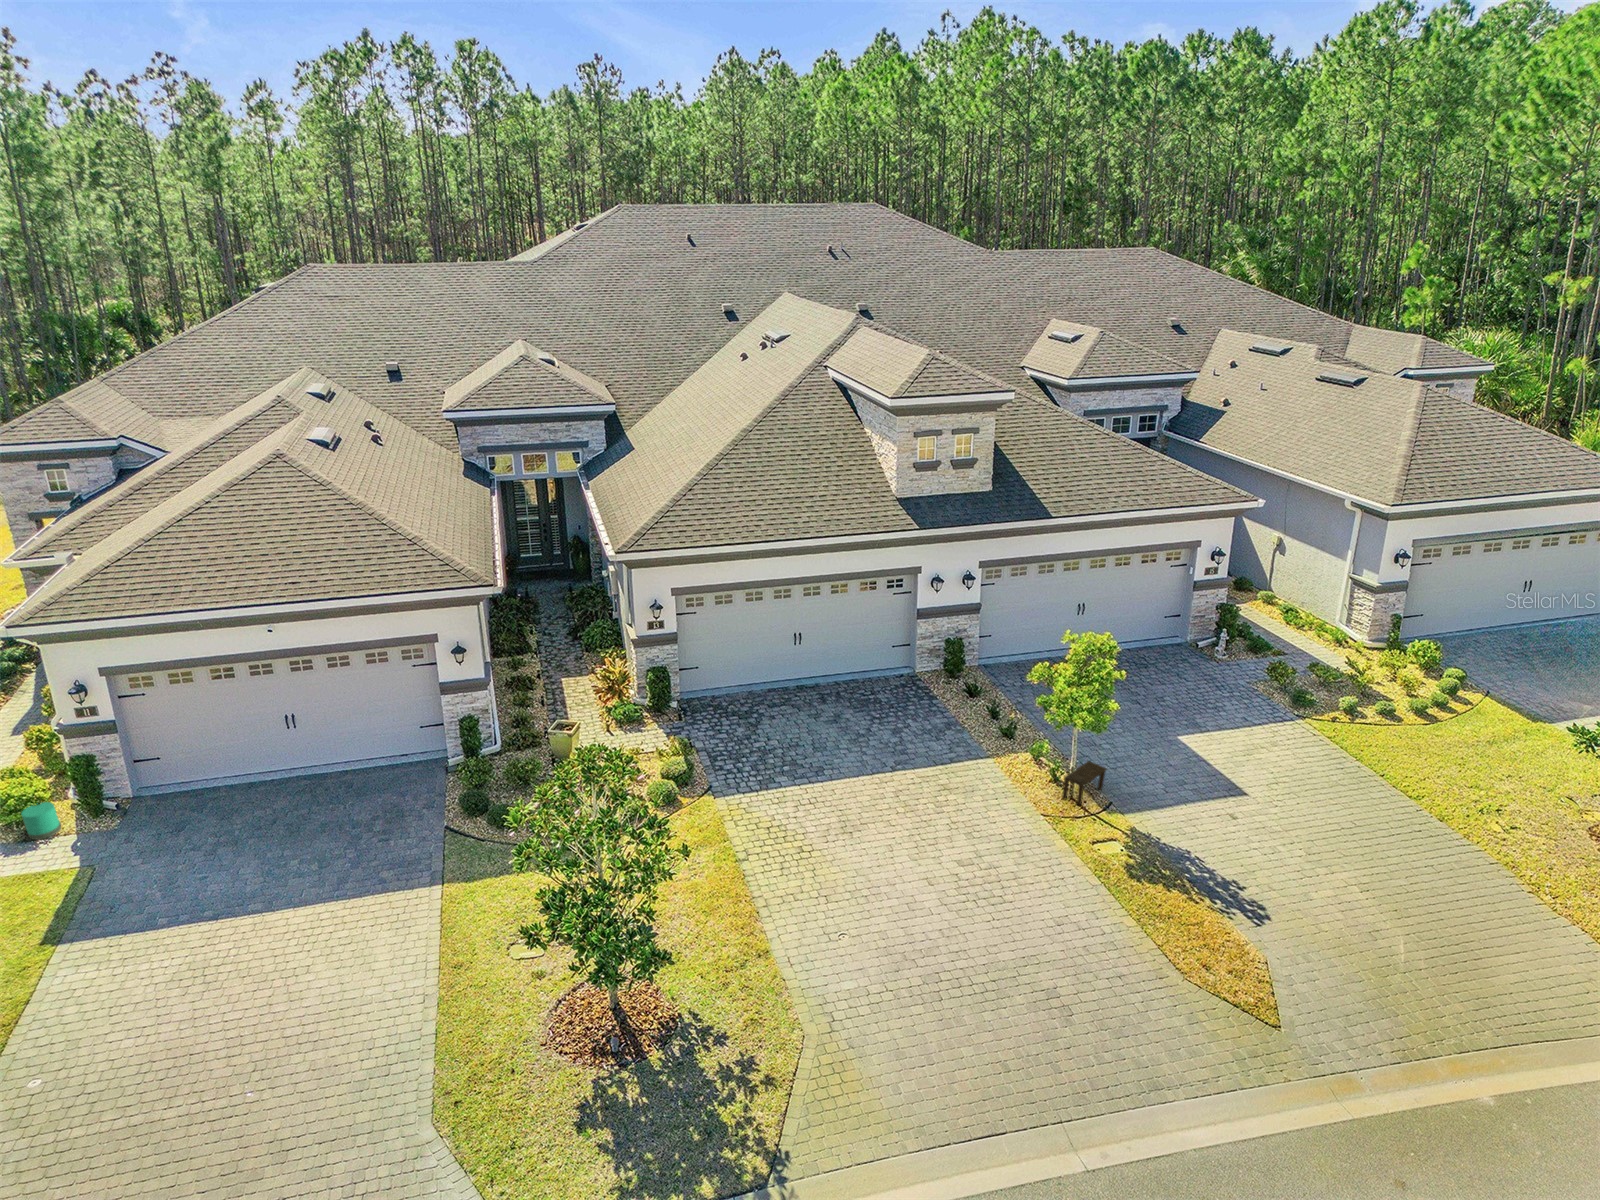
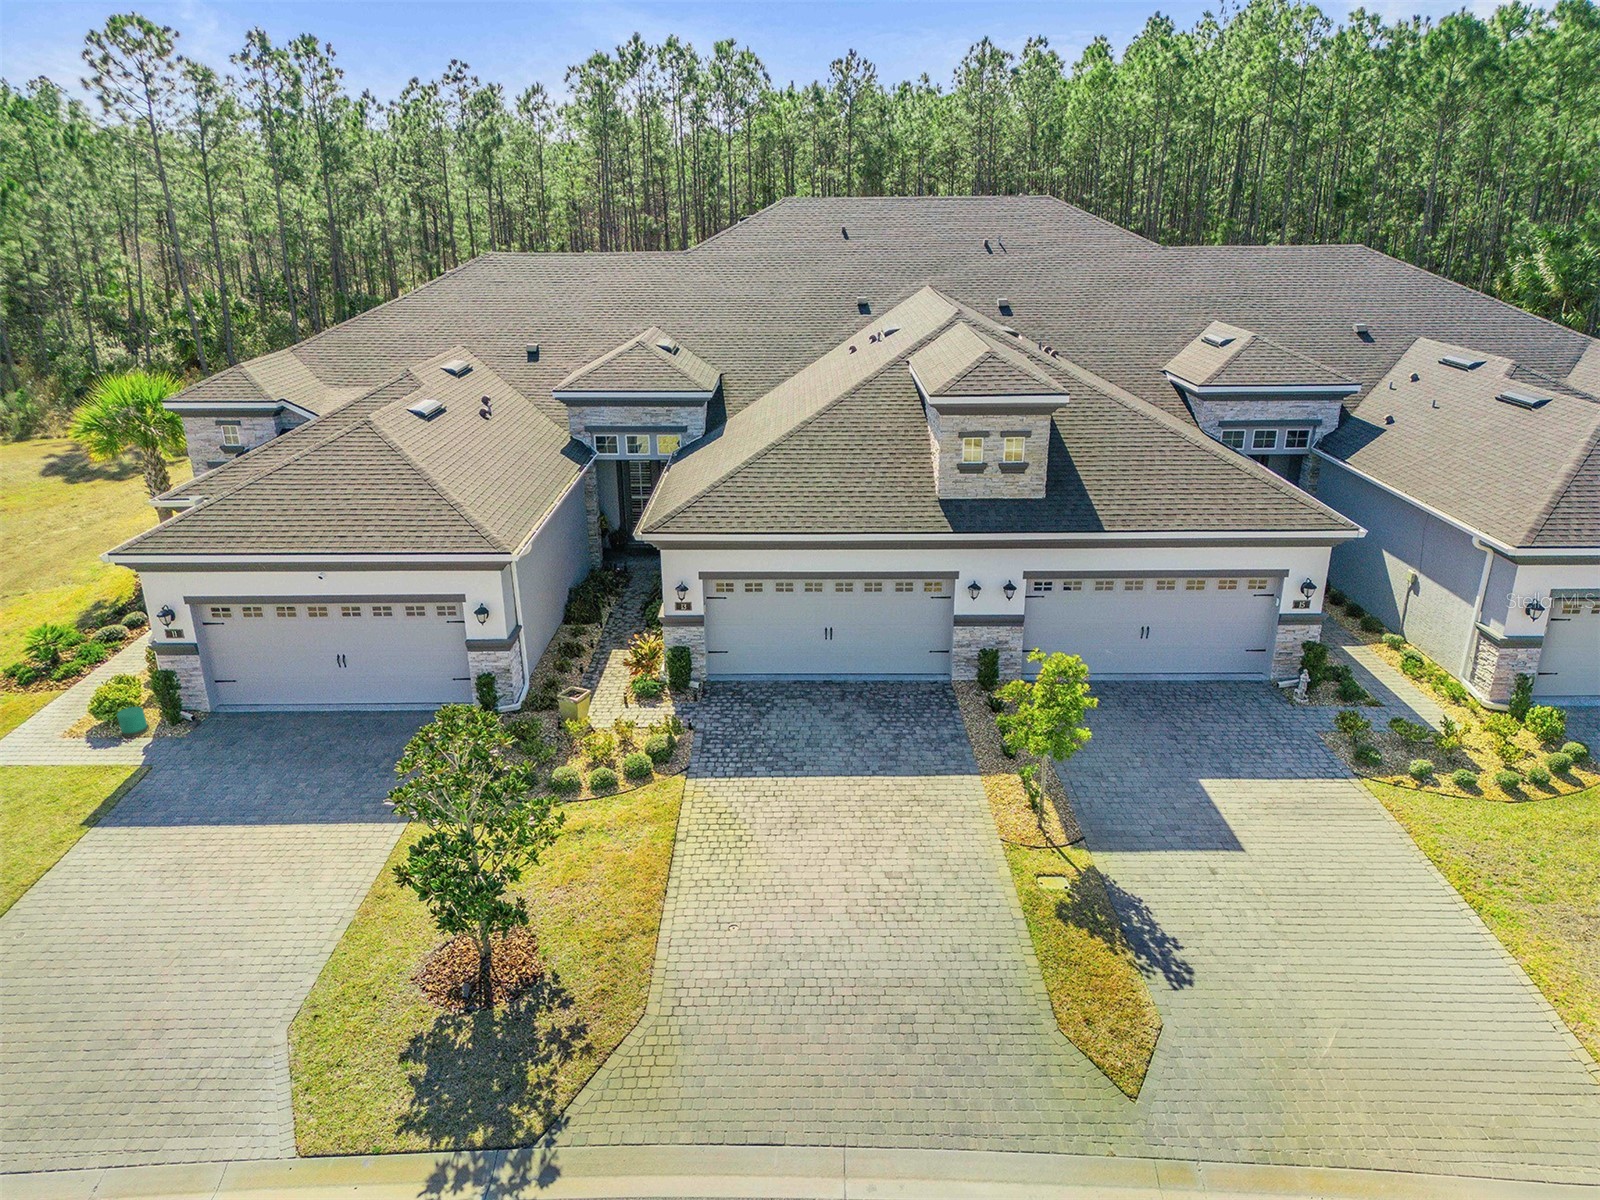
bench: present [1062,761,1106,805] -> none [1030,792,1084,838]

